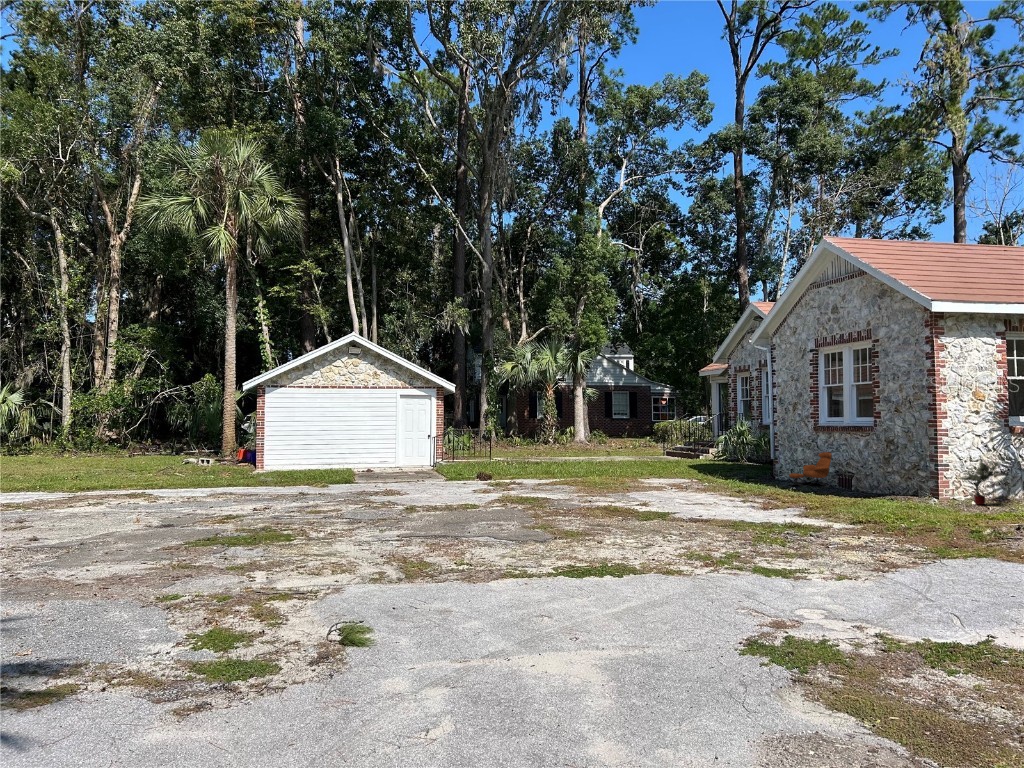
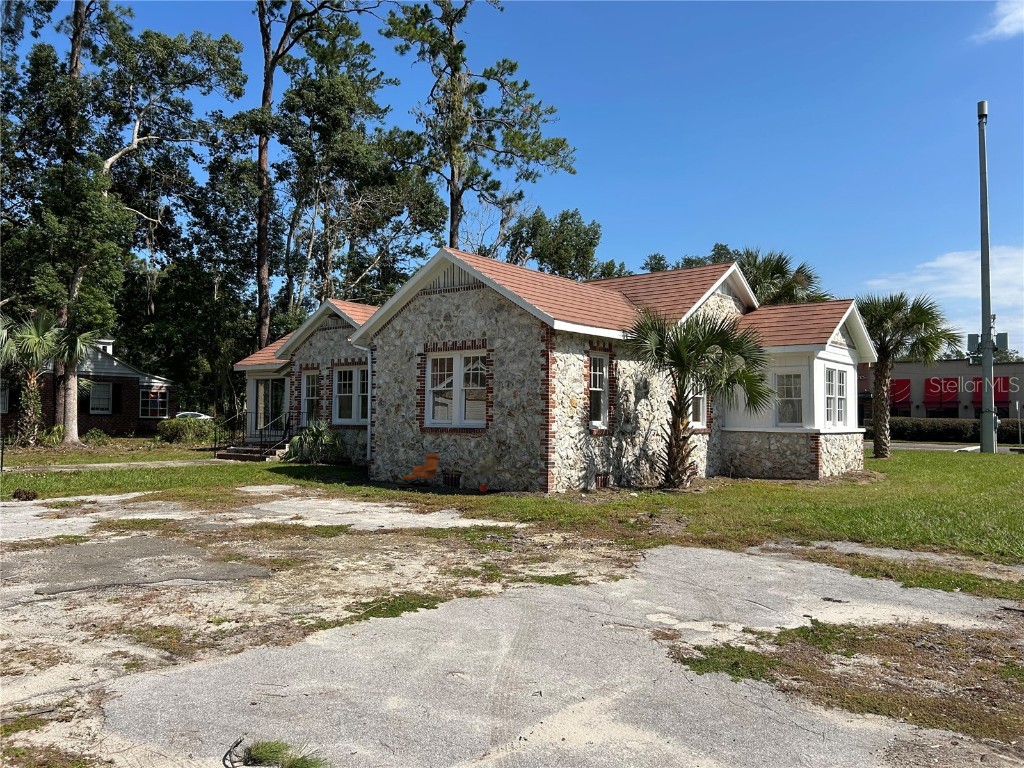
potted tree: present [960,456,999,505] -> present [474,453,496,492]

